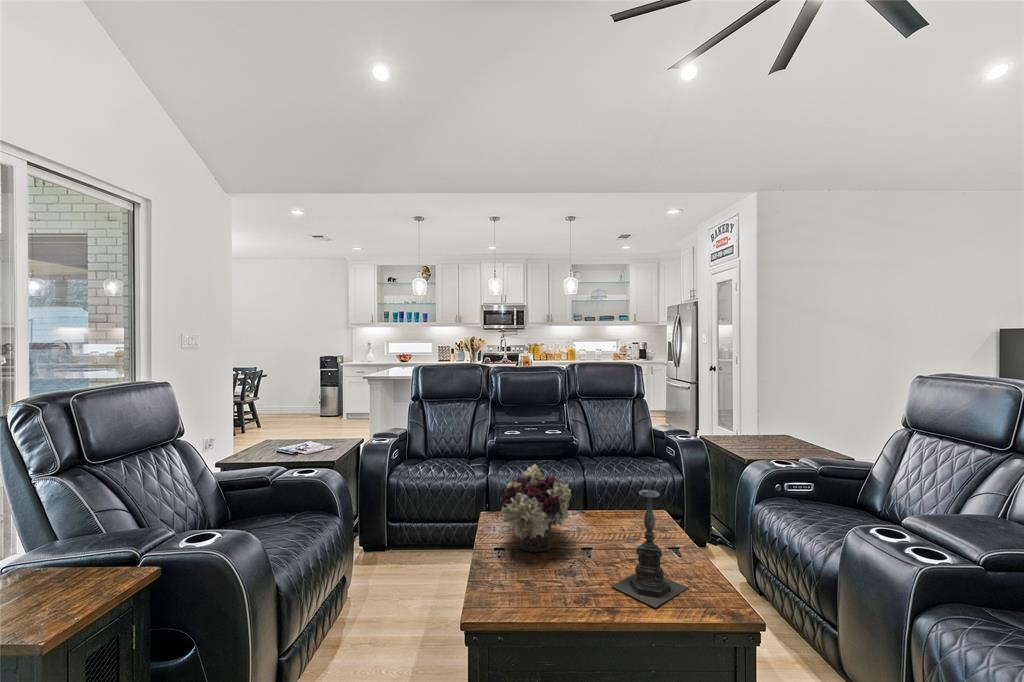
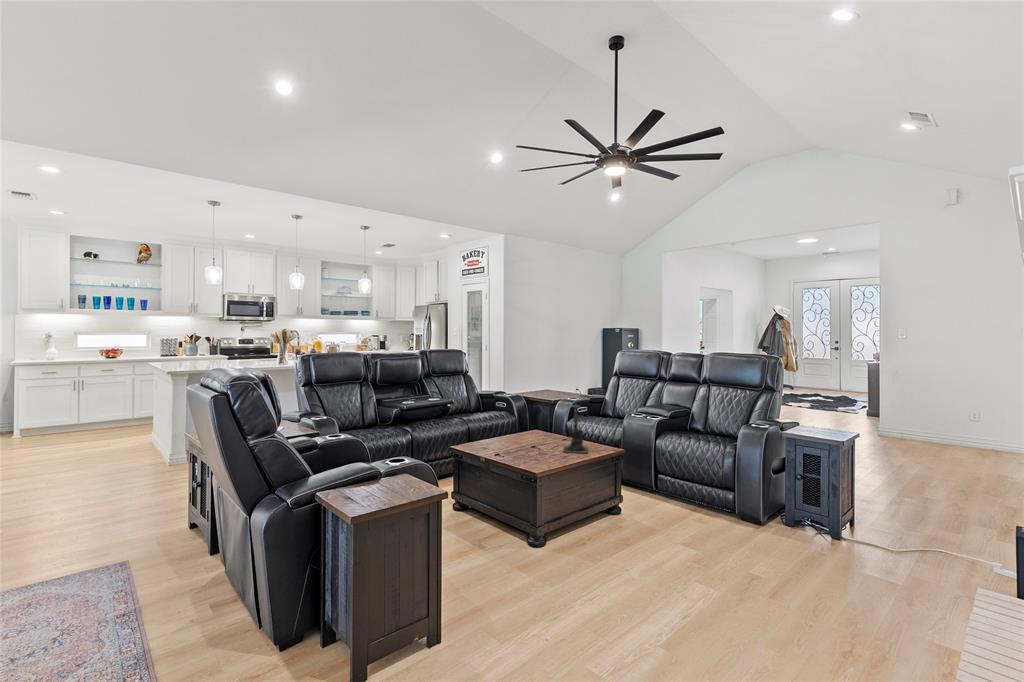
flower arrangement: present [500,464,571,552] -> none [483,405,529,452]

